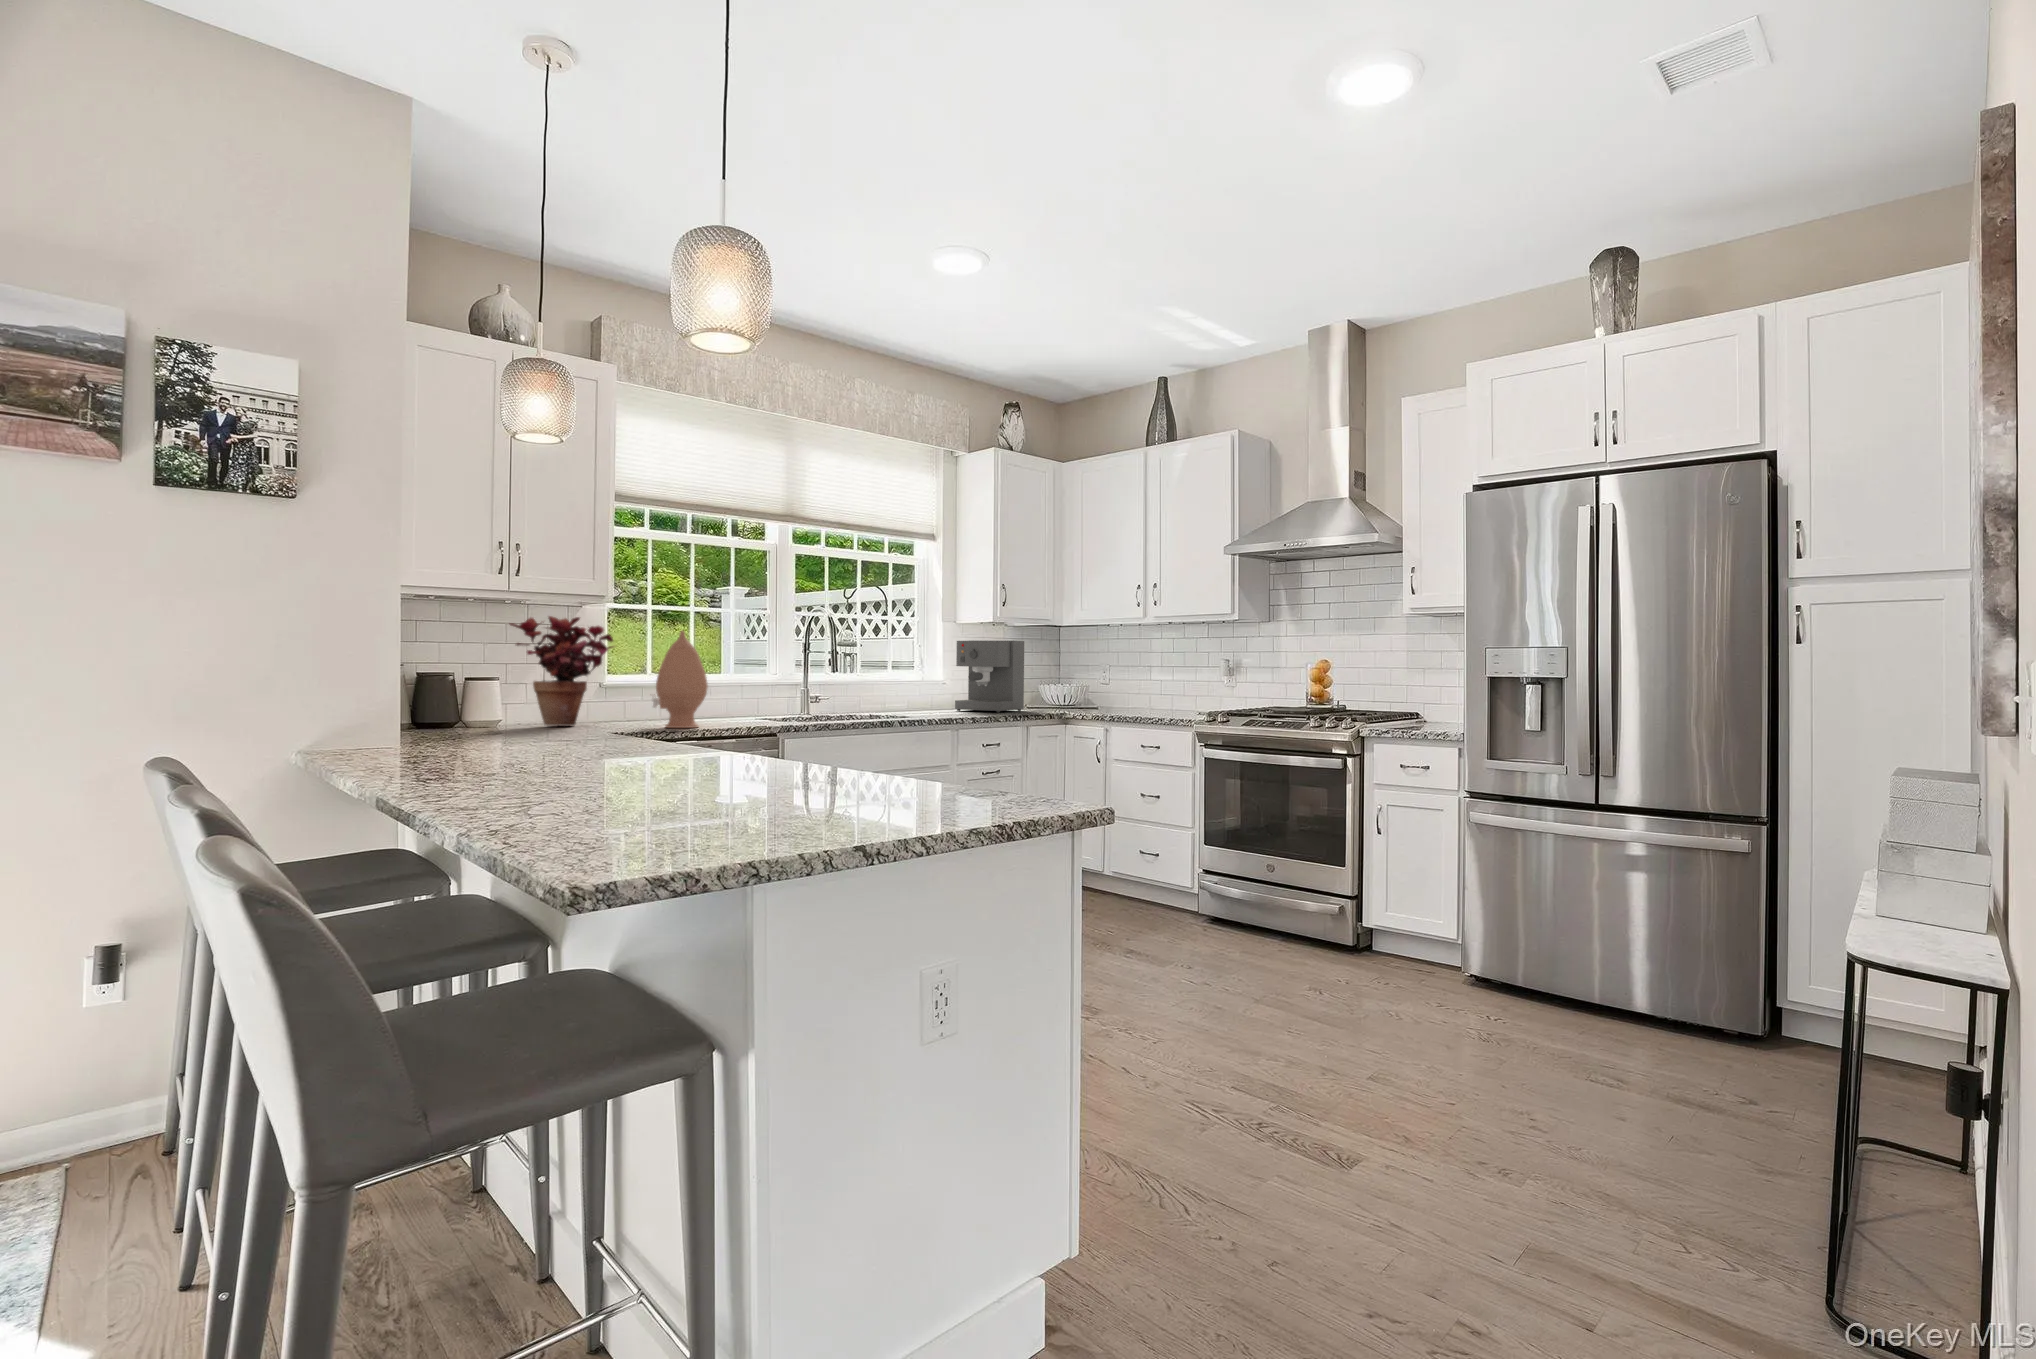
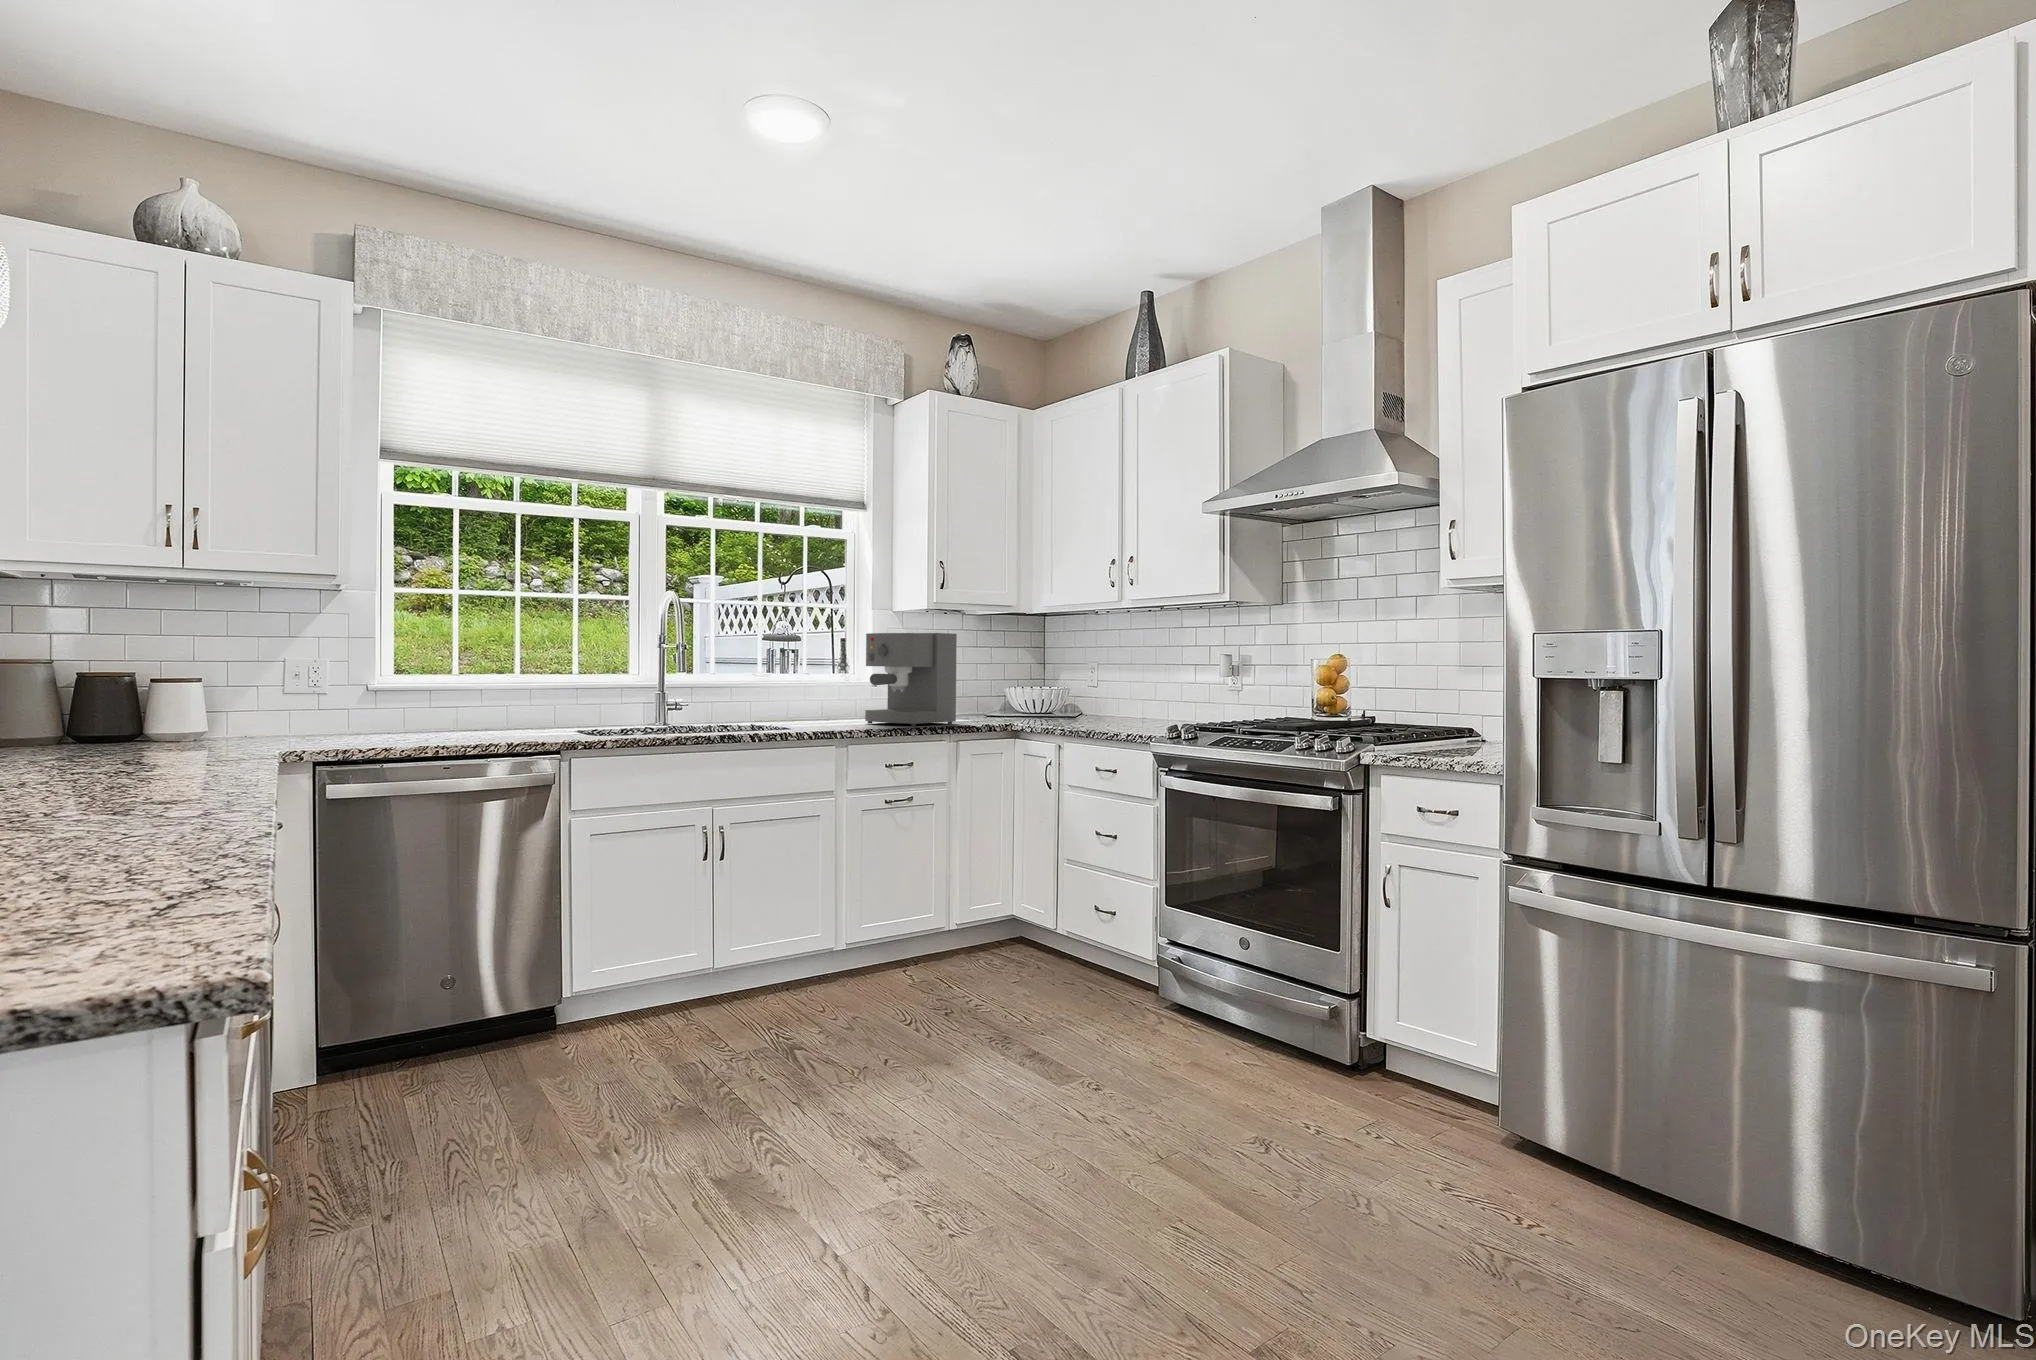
potted plant: present [510,616,613,726] -> none [193,599,346,742]
vase: present [652,630,708,728] -> none [373,616,448,746]

